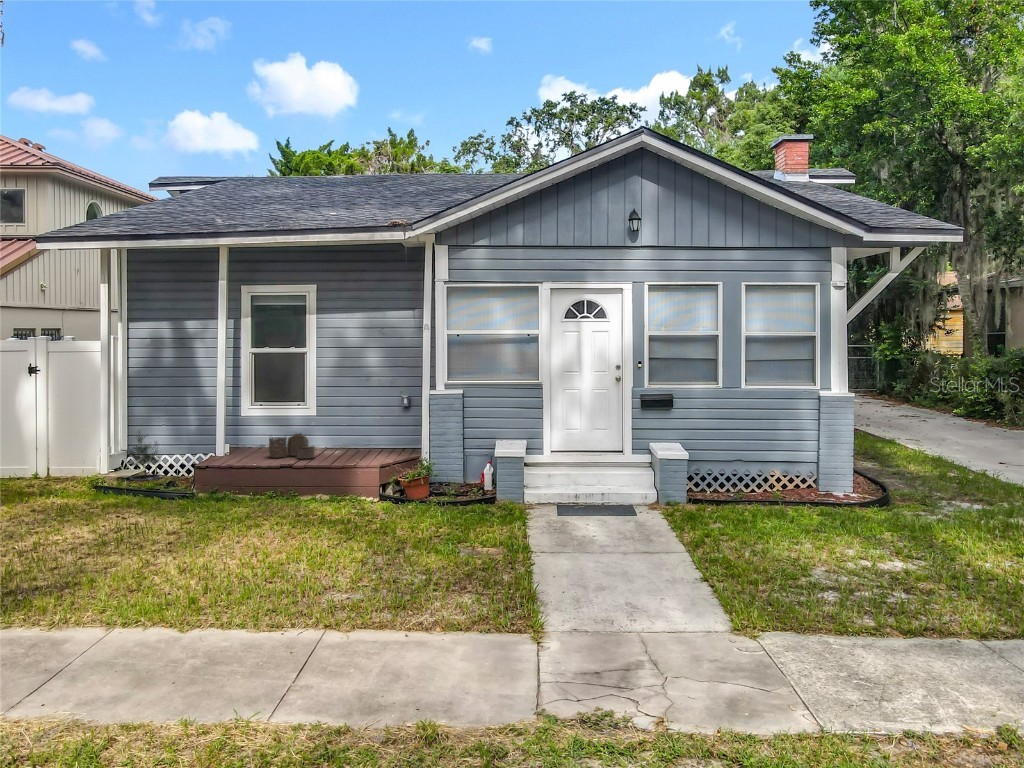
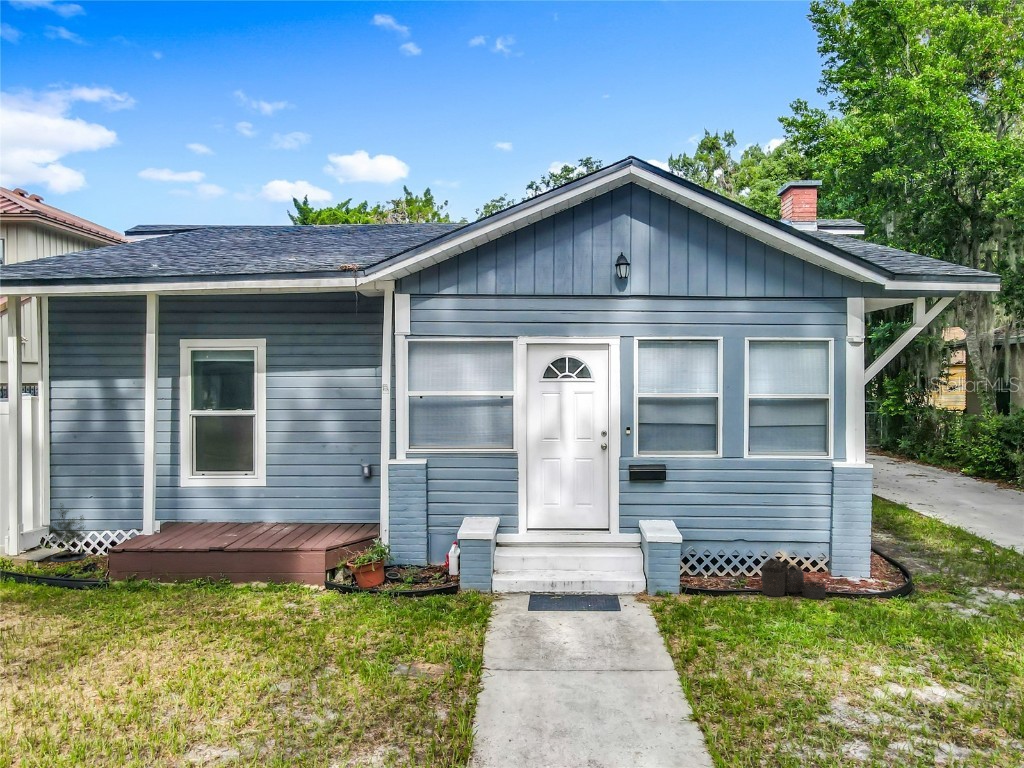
woven basket: present [269,433,315,458] -> present [761,558,826,599]

